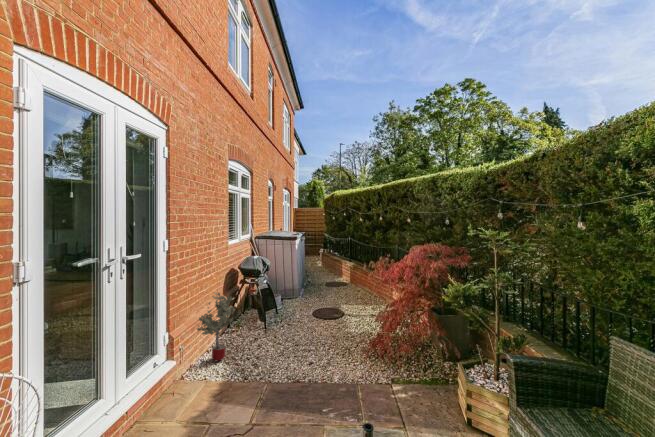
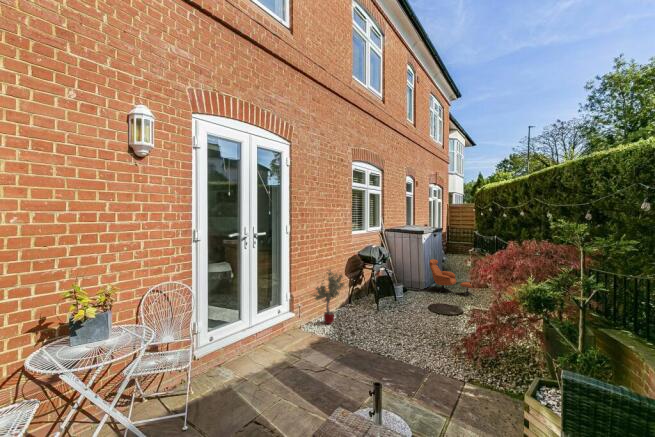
lounge chair: none [302,265,345,298] -> present [429,259,474,296]

